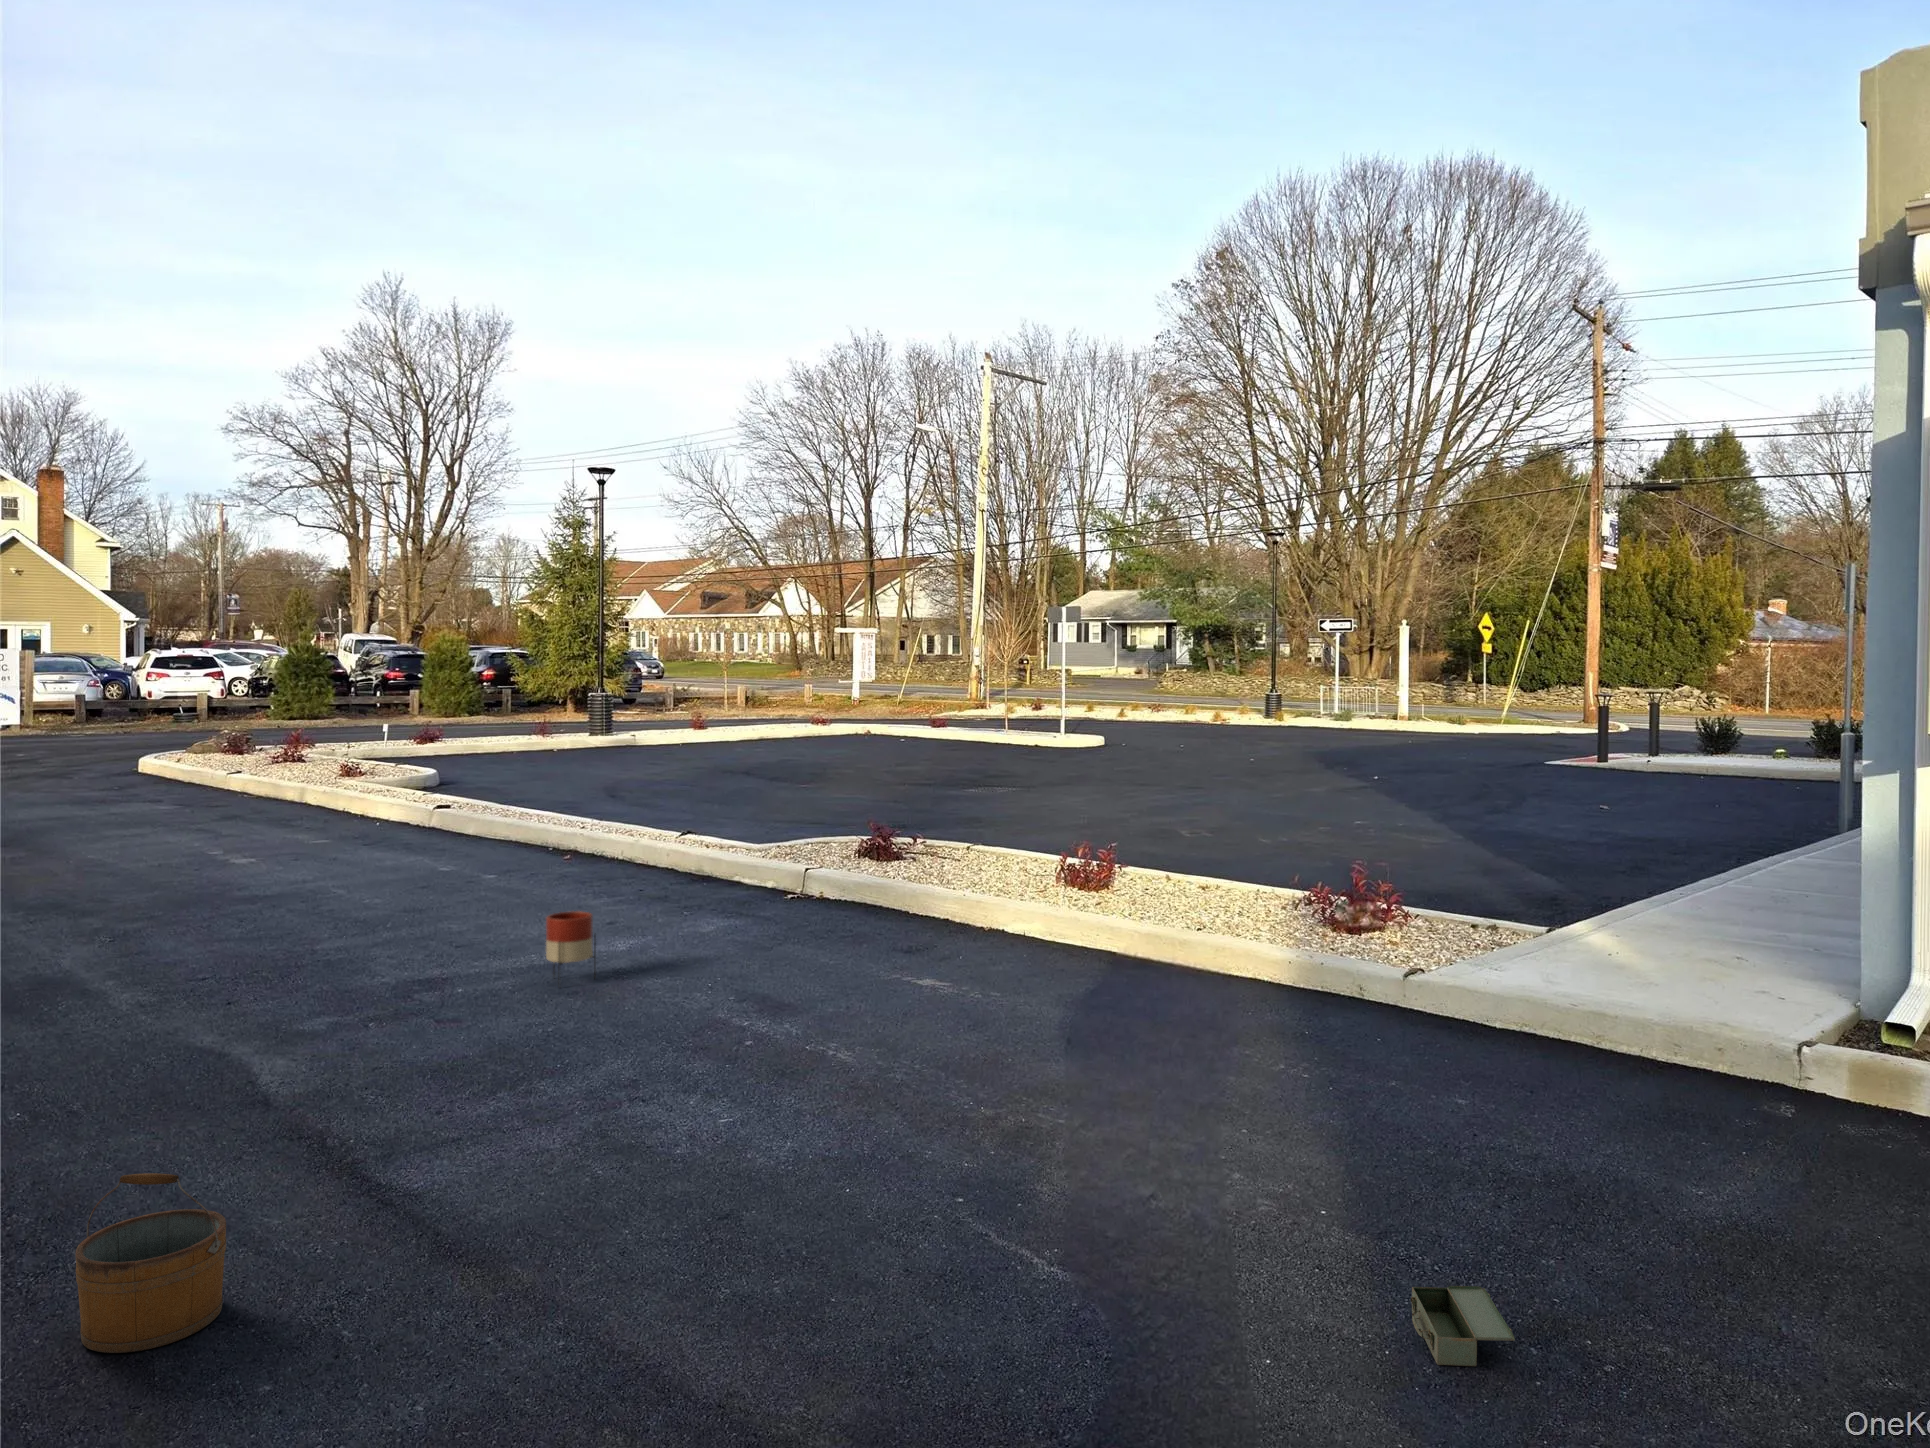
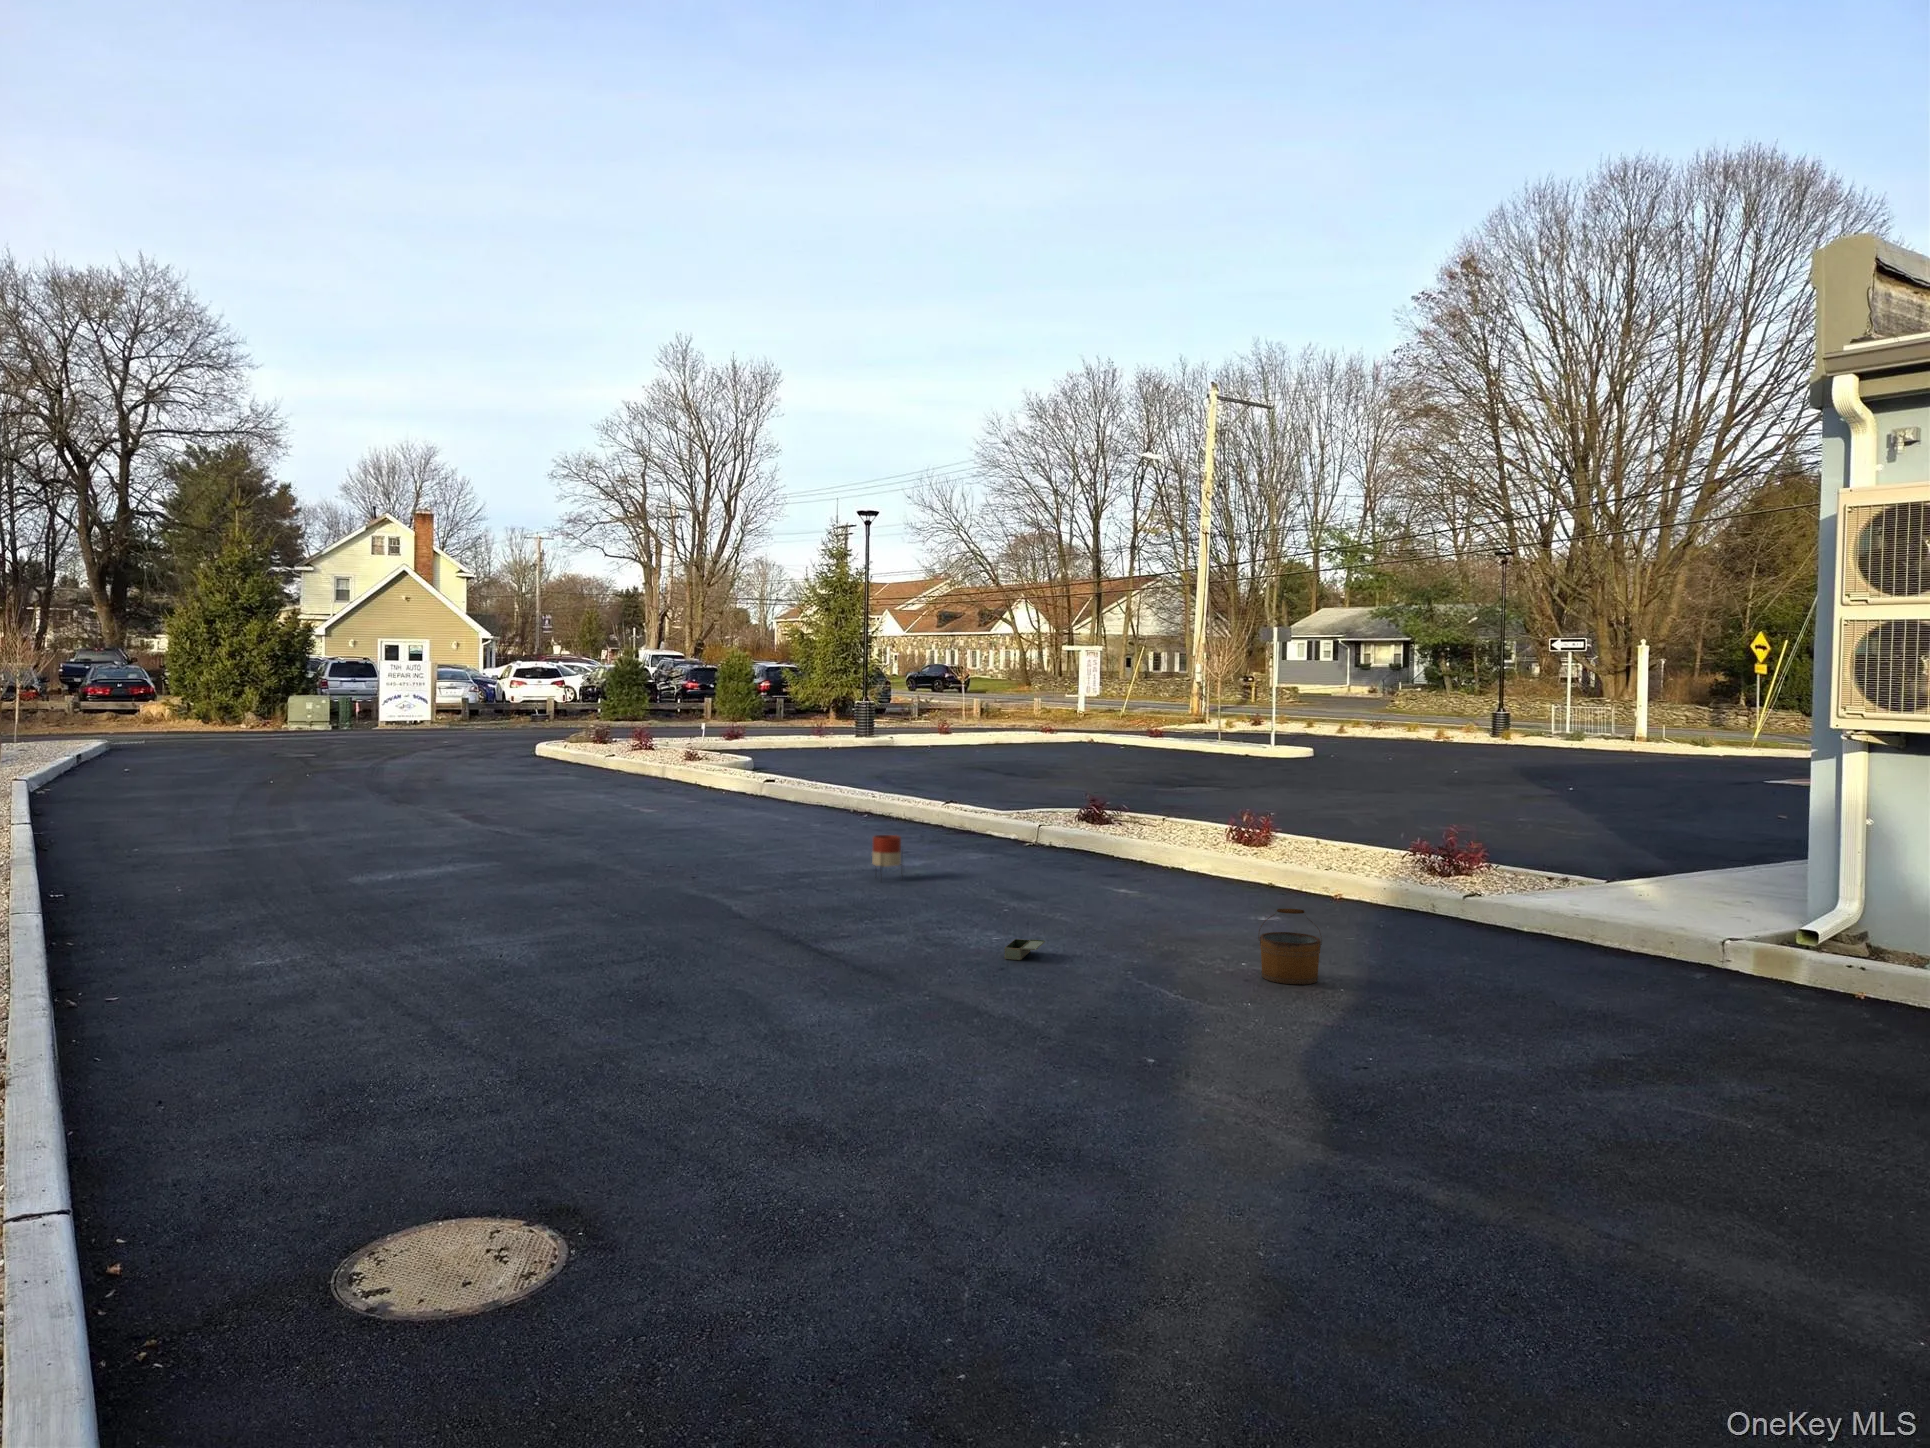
bucket: present [75,1173,226,1353] -> present [1258,909,1322,985]
toolbox: present [1411,1286,1515,1366] -> present [1004,939,1045,960]

